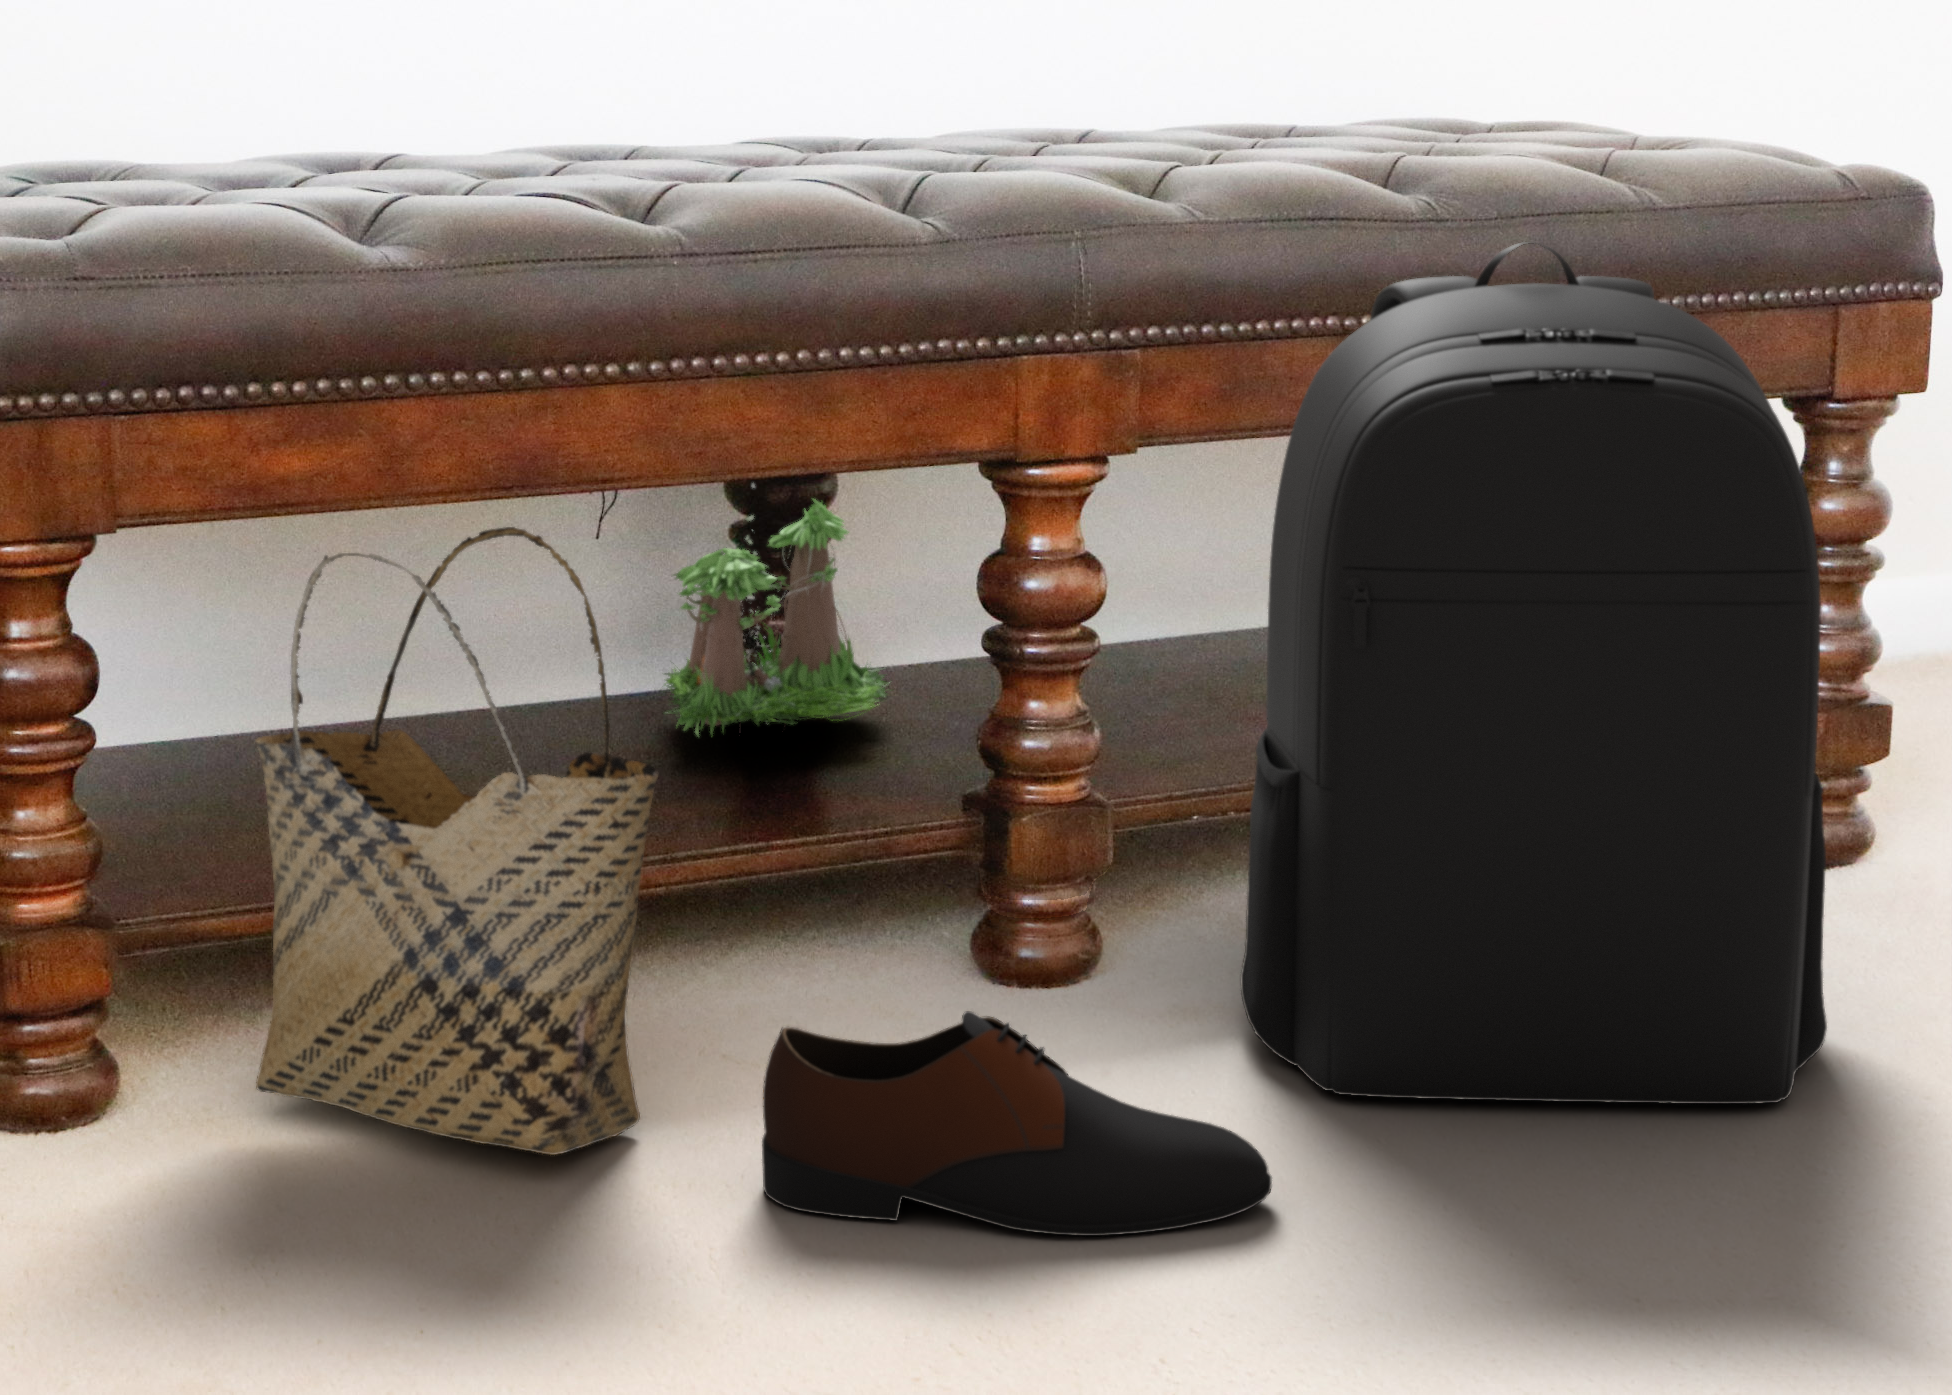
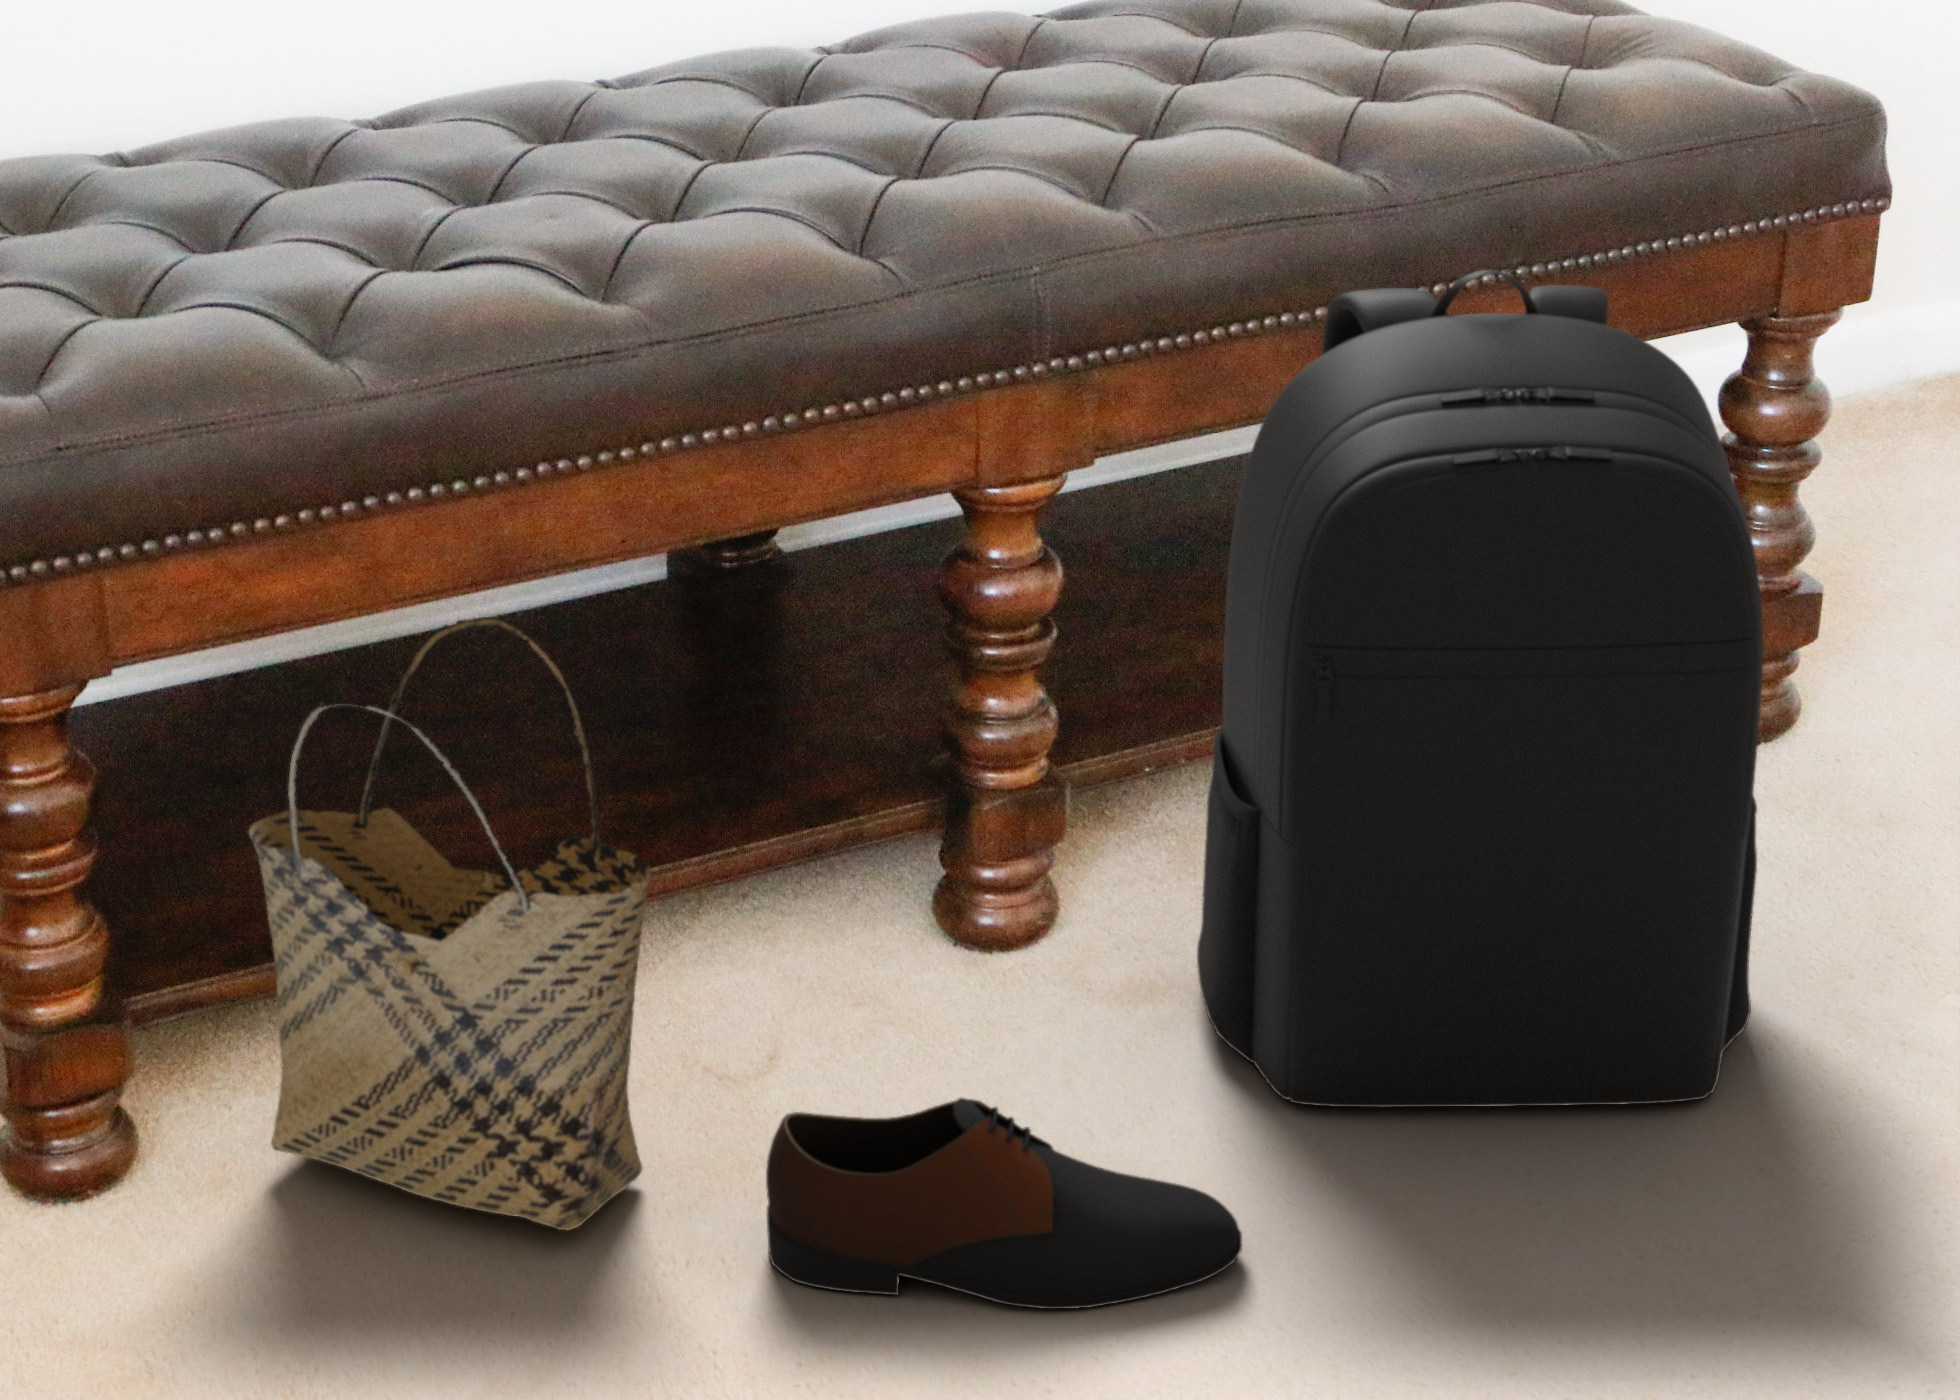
plant: present [664,484,891,735] -> none [604,355,842,693]

